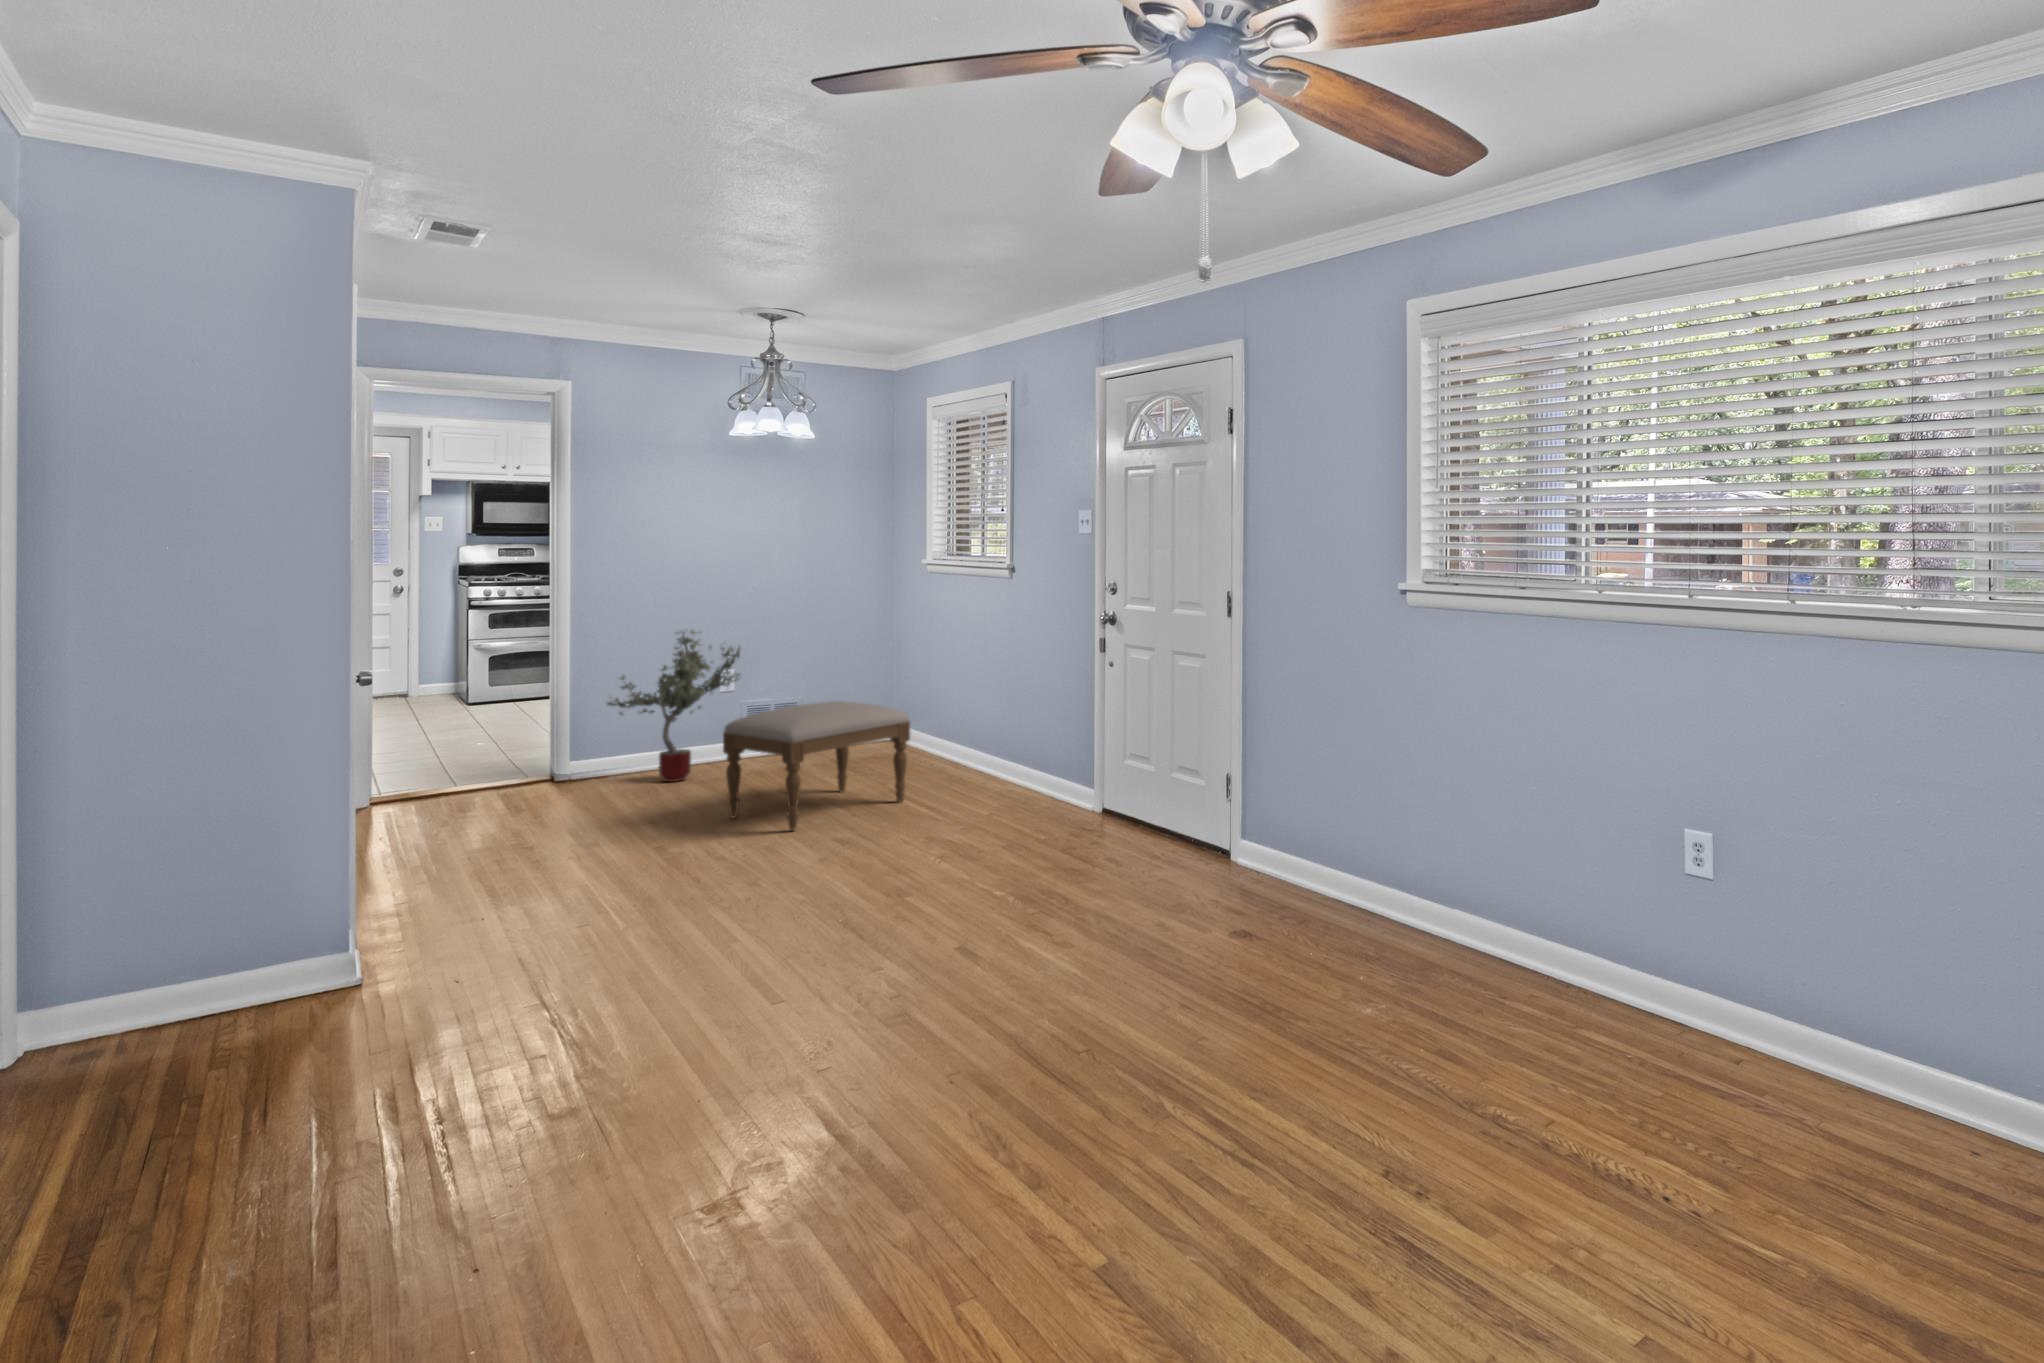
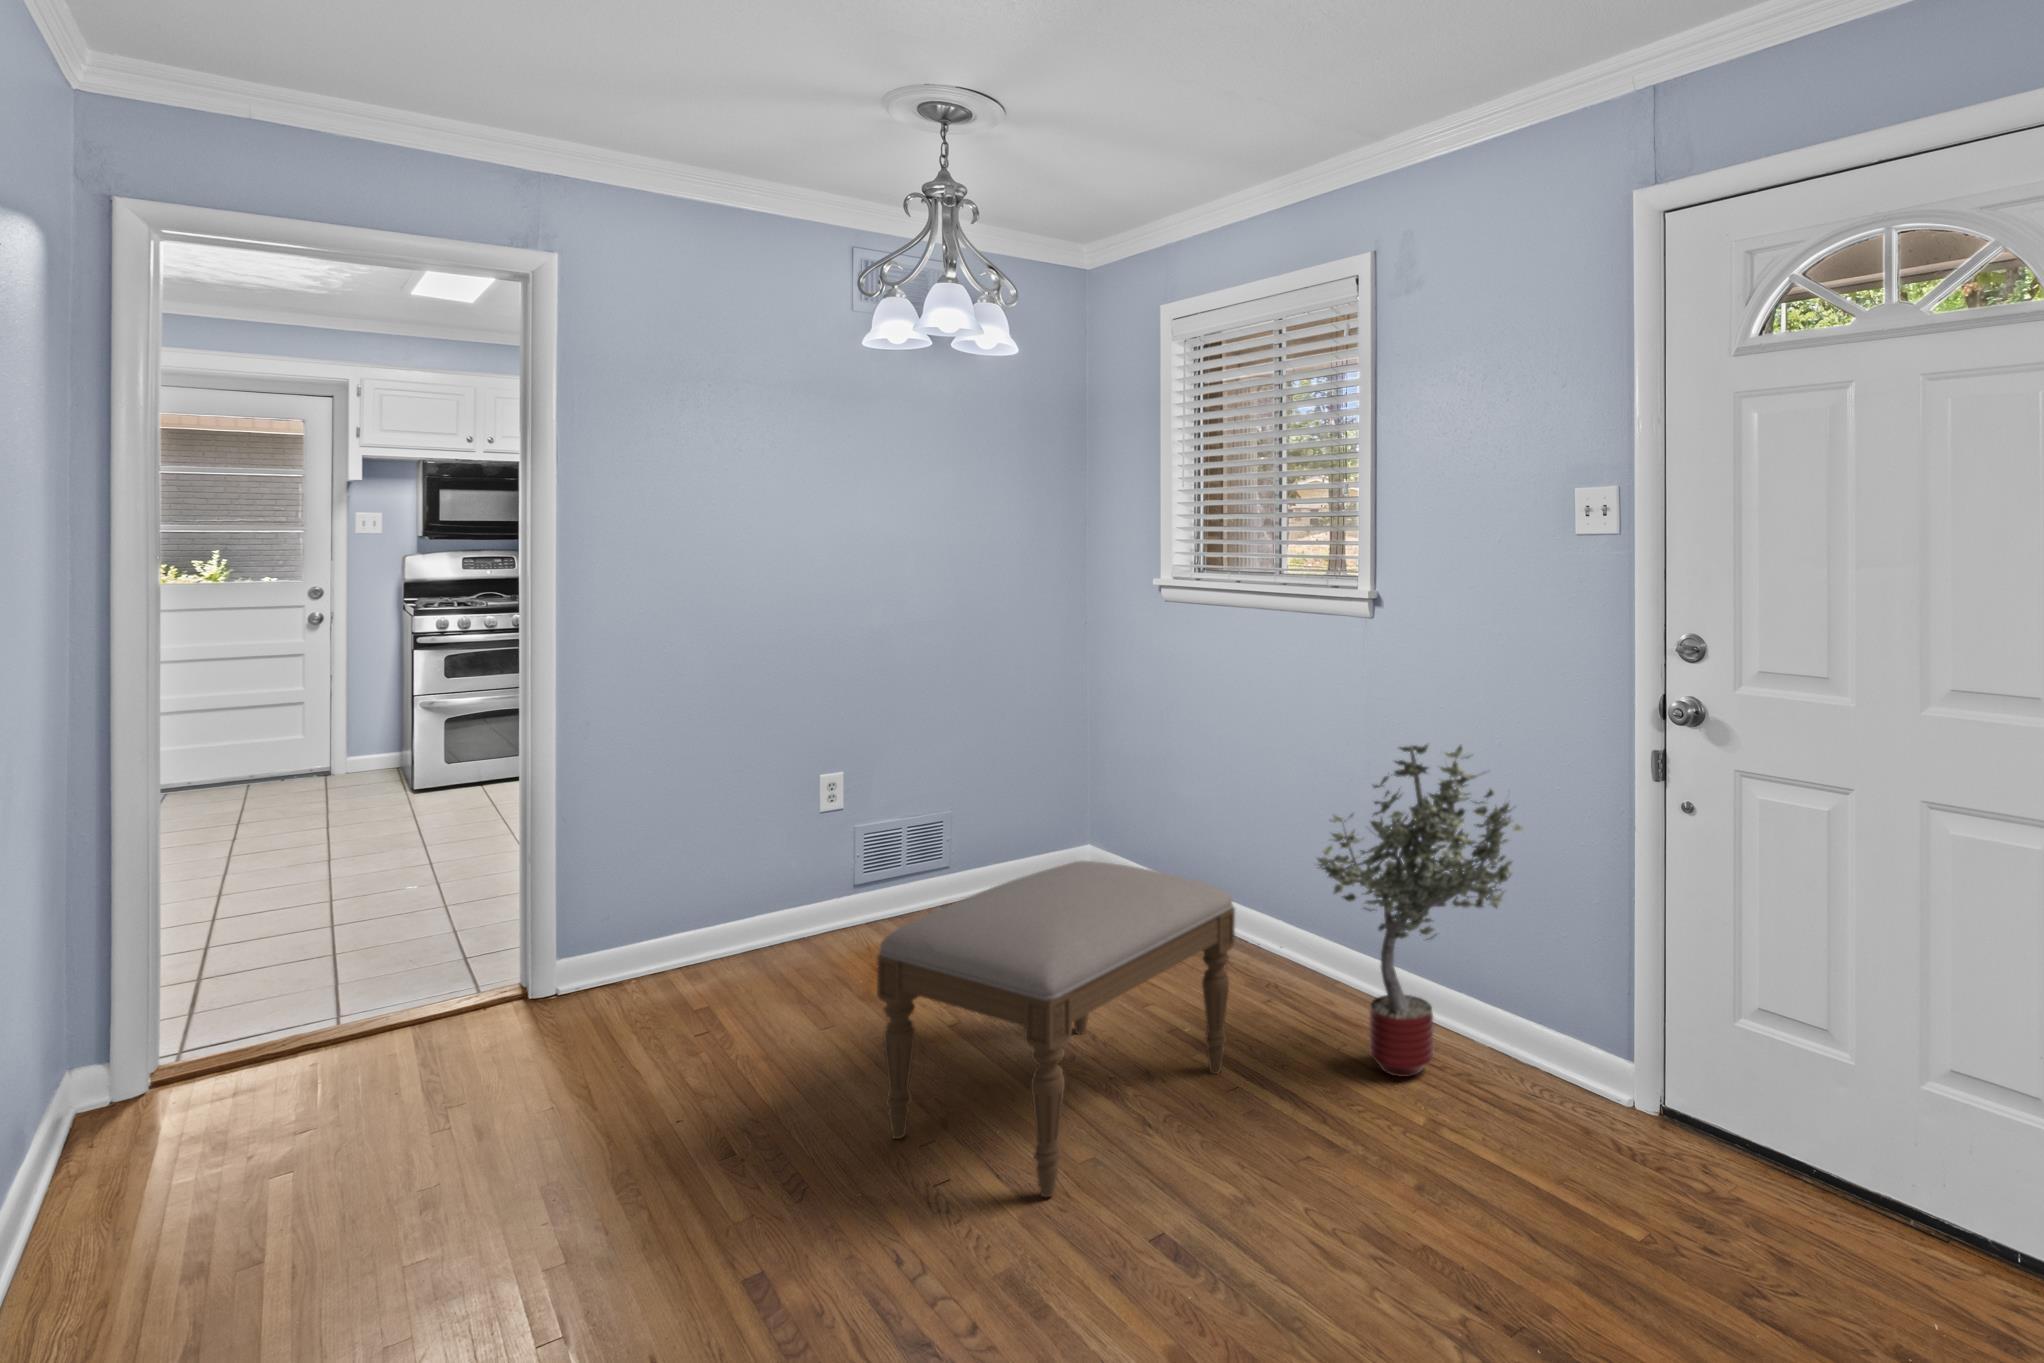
potted tree: present [607,629,740,782] -> present [1316,743,1523,1077]

